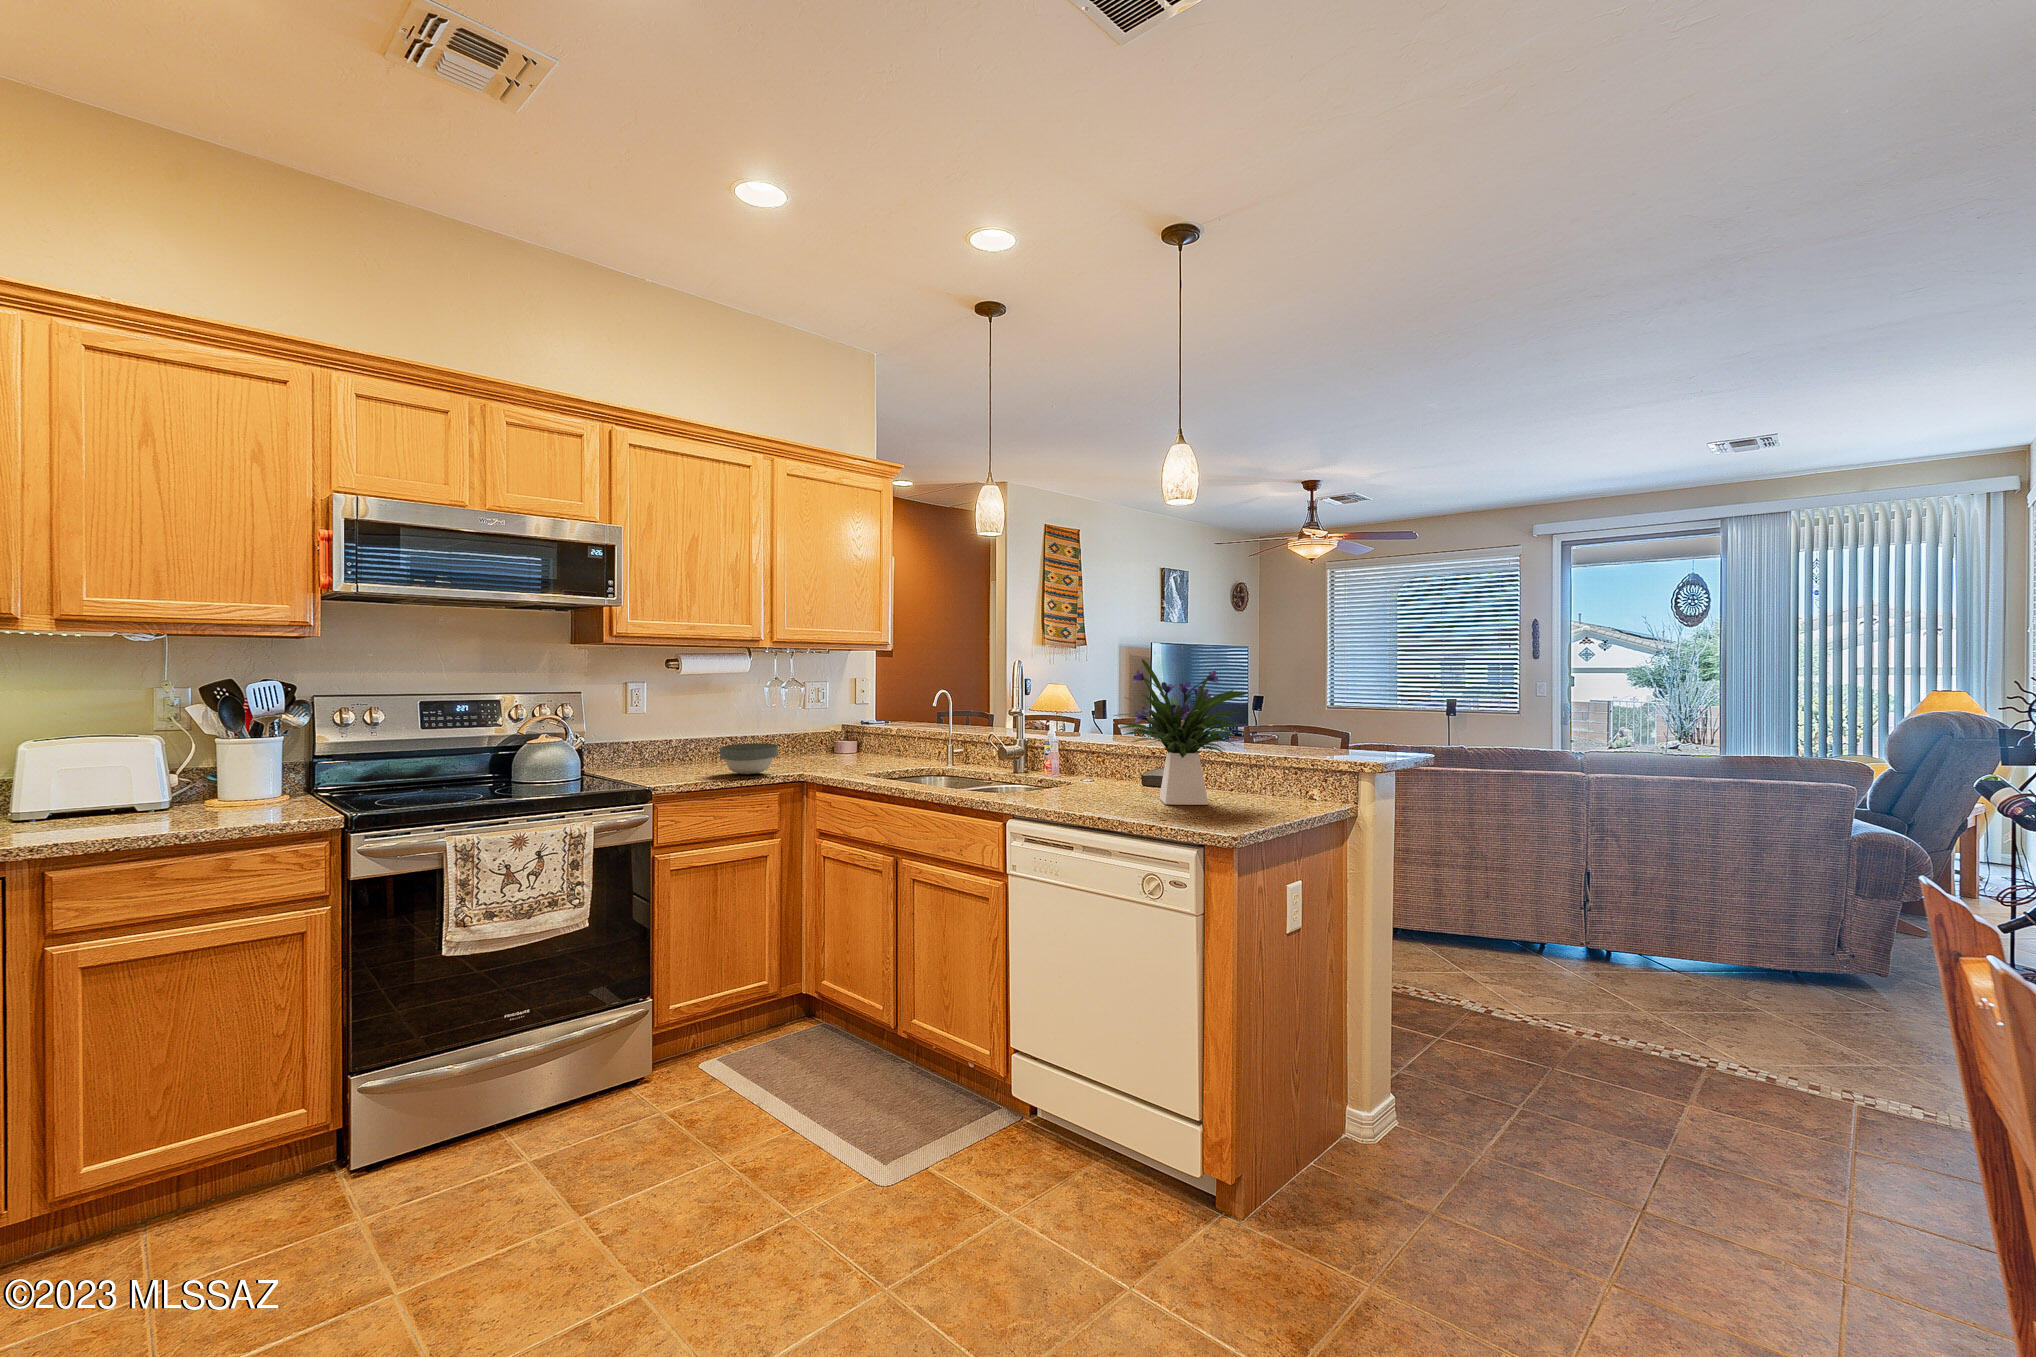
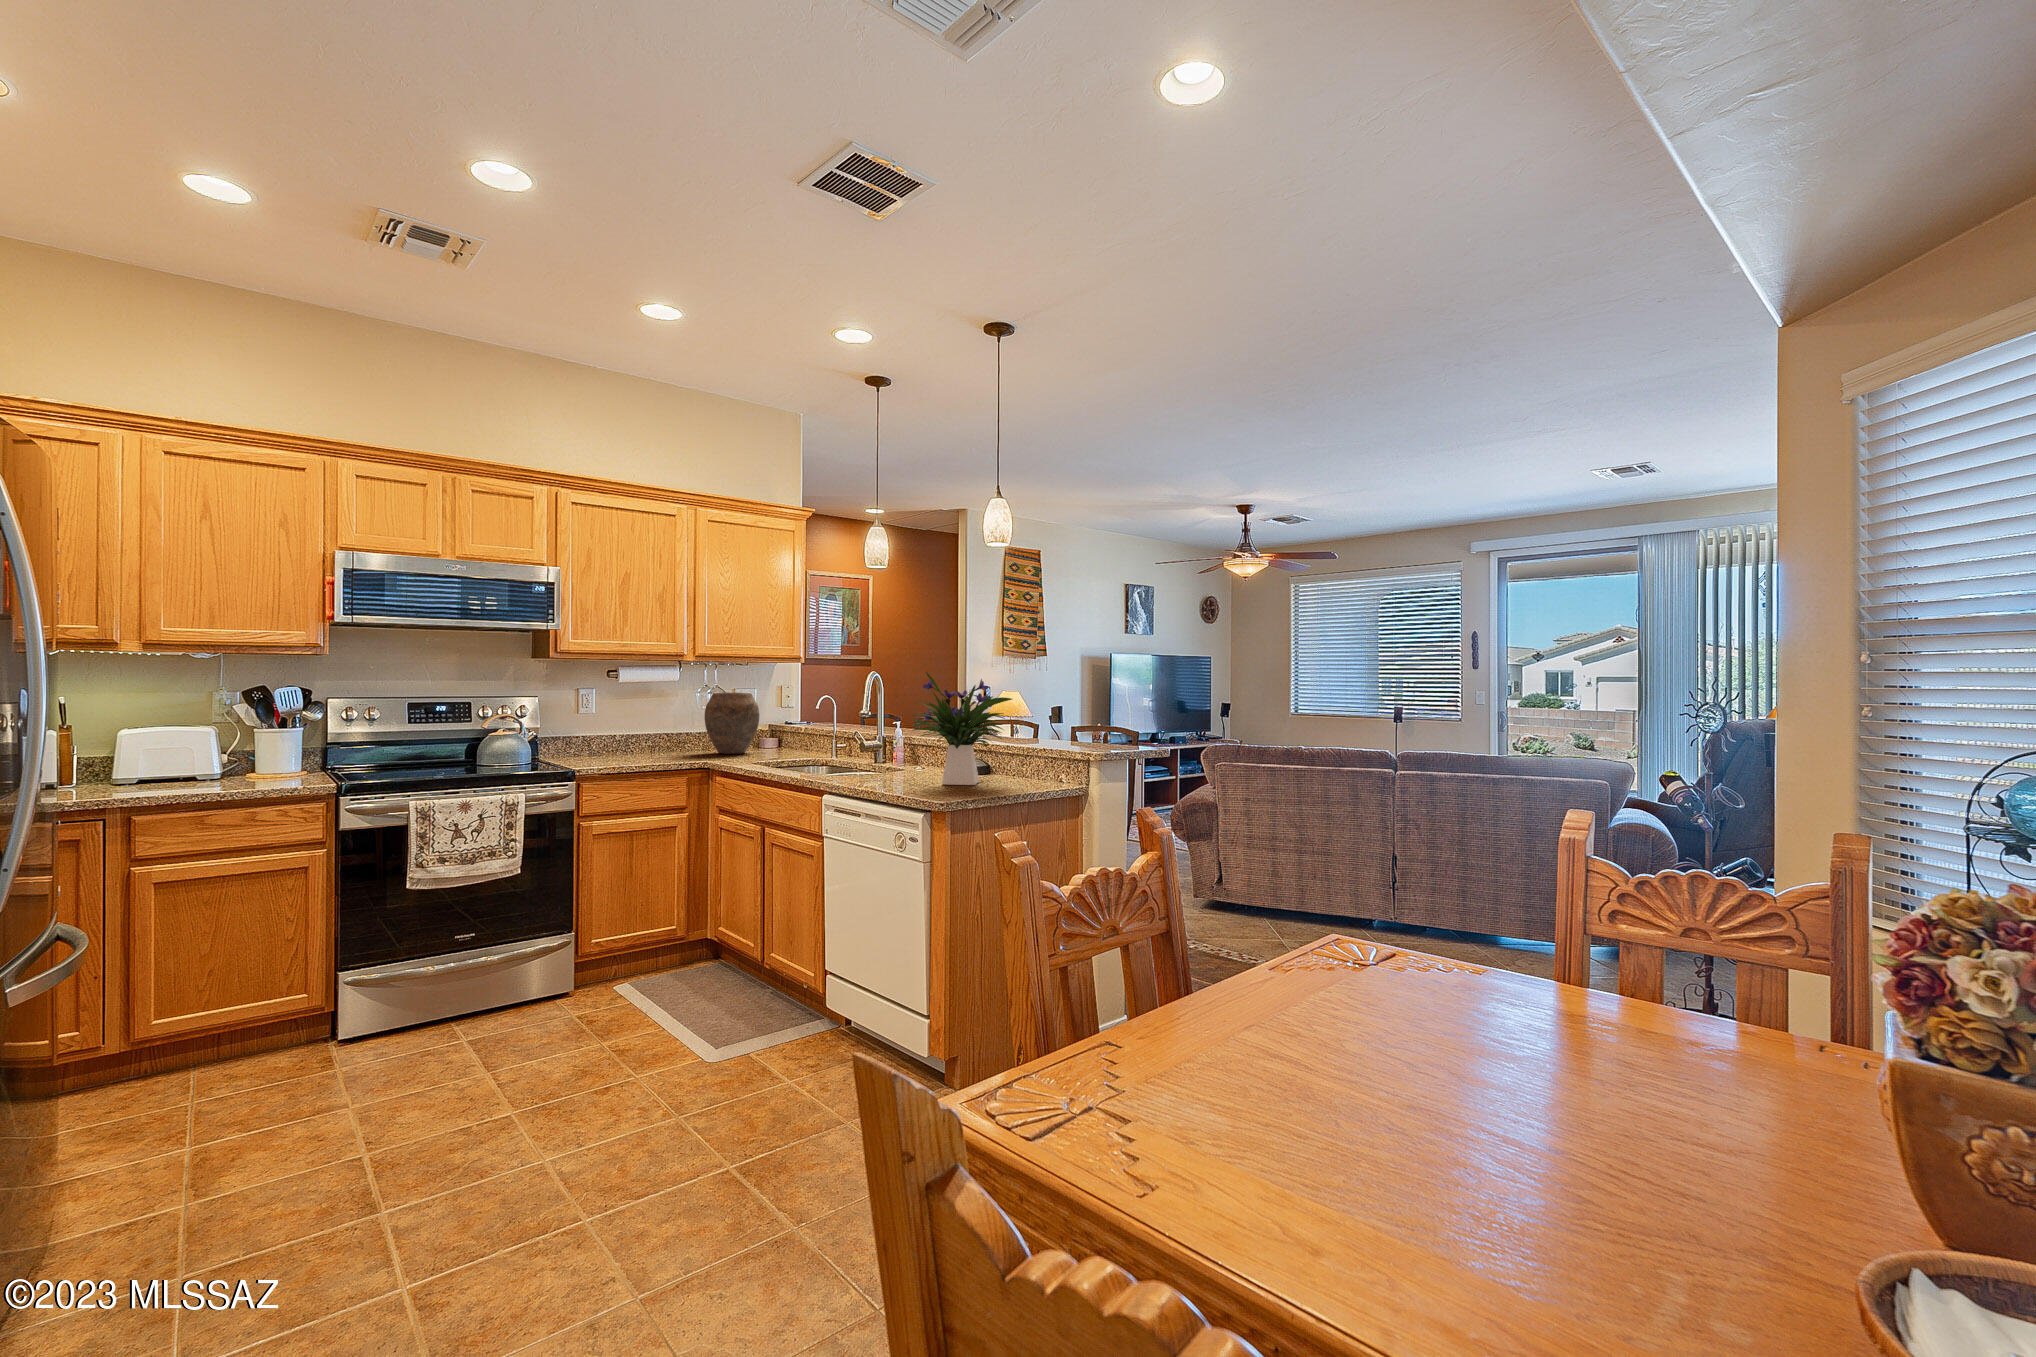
vase: none [780,686,845,760] -> present [705,692,759,754]
bowl: present [720,743,778,774] -> none [640,738,688,762]

